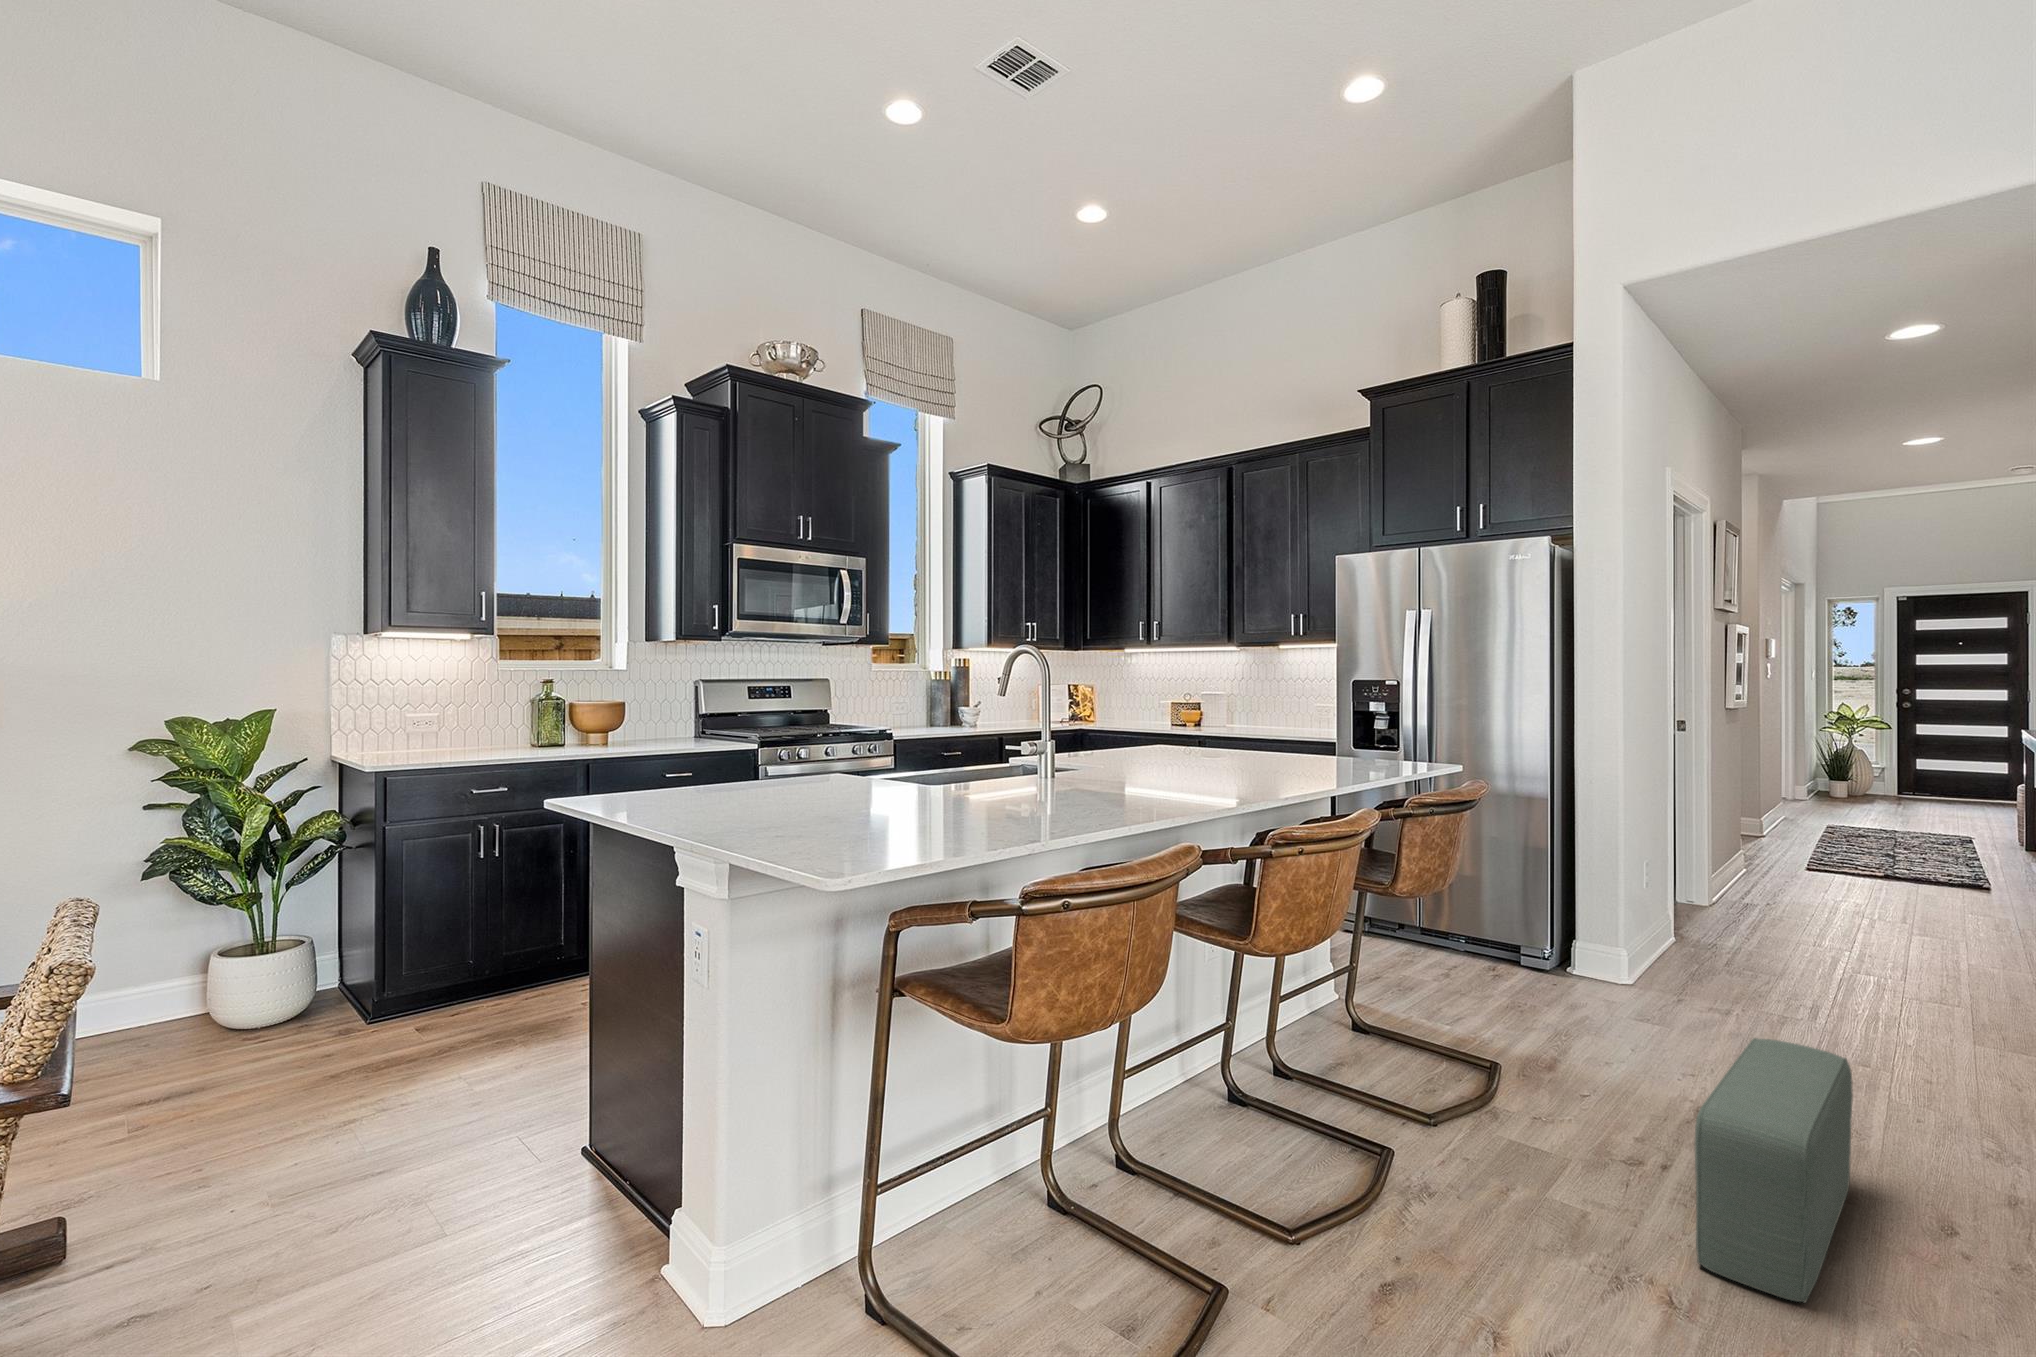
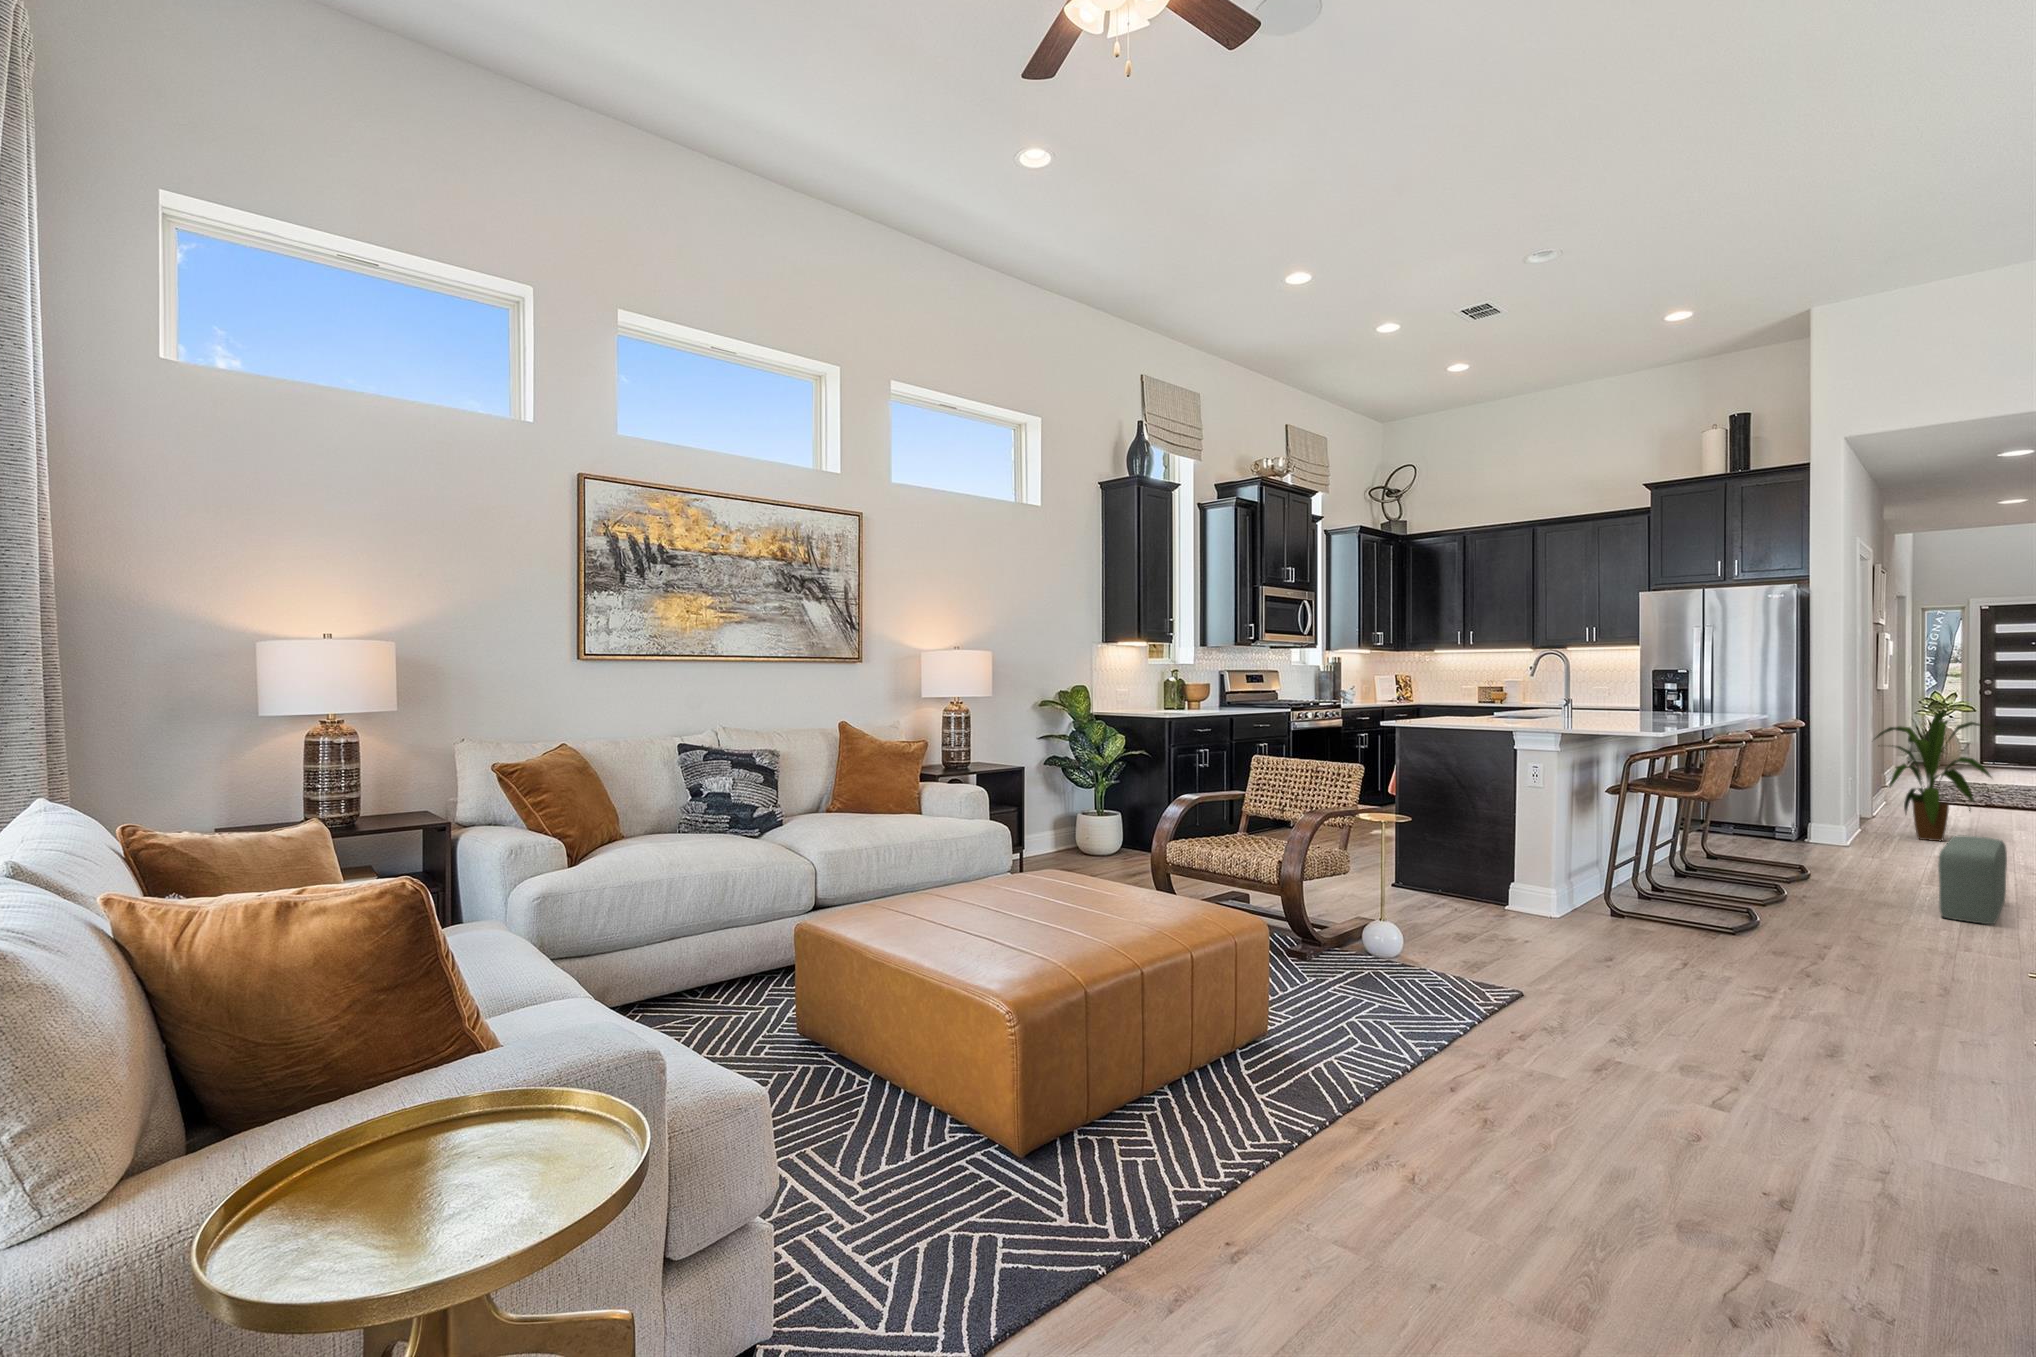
house plant: none [1698,748,1886,965] -> present [1875,710,1991,841]

